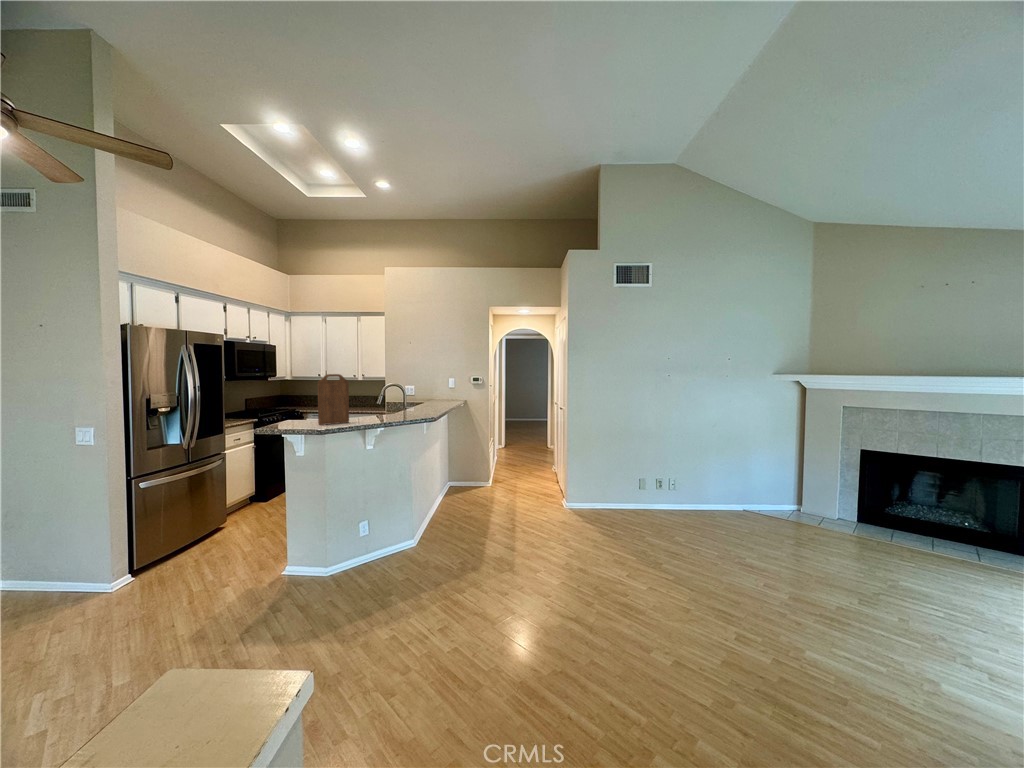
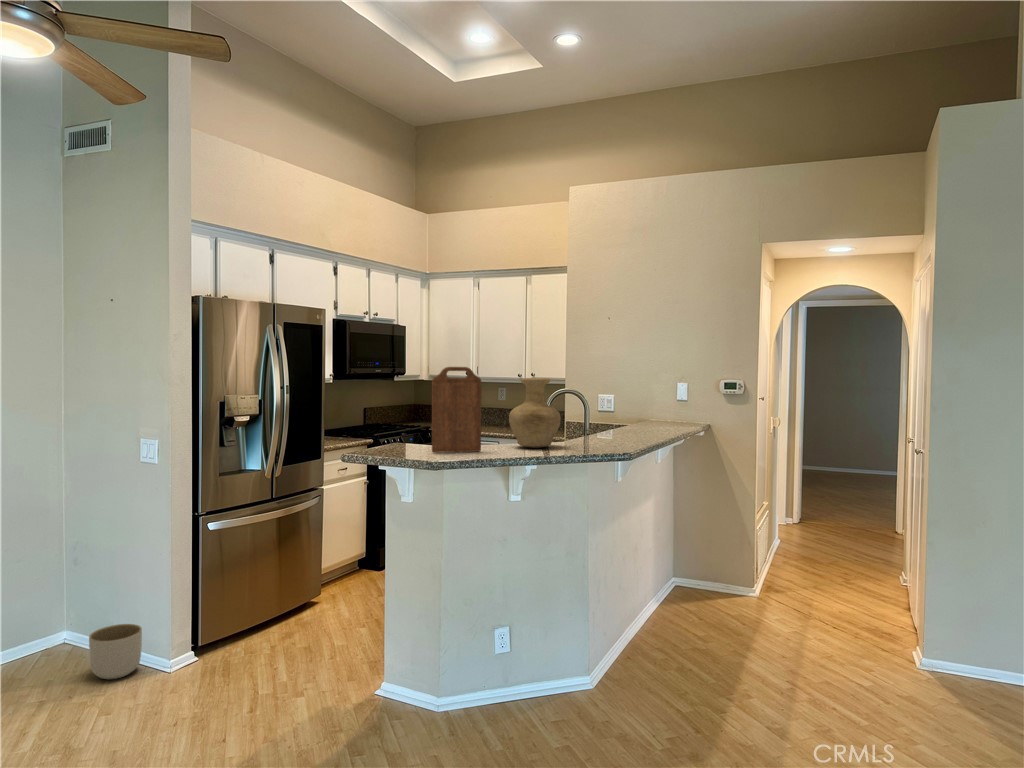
vase: none [364,379,394,418] -> present [509,378,561,448]
planter: none [30,564,82,609] -> present [89,624,142,679]

